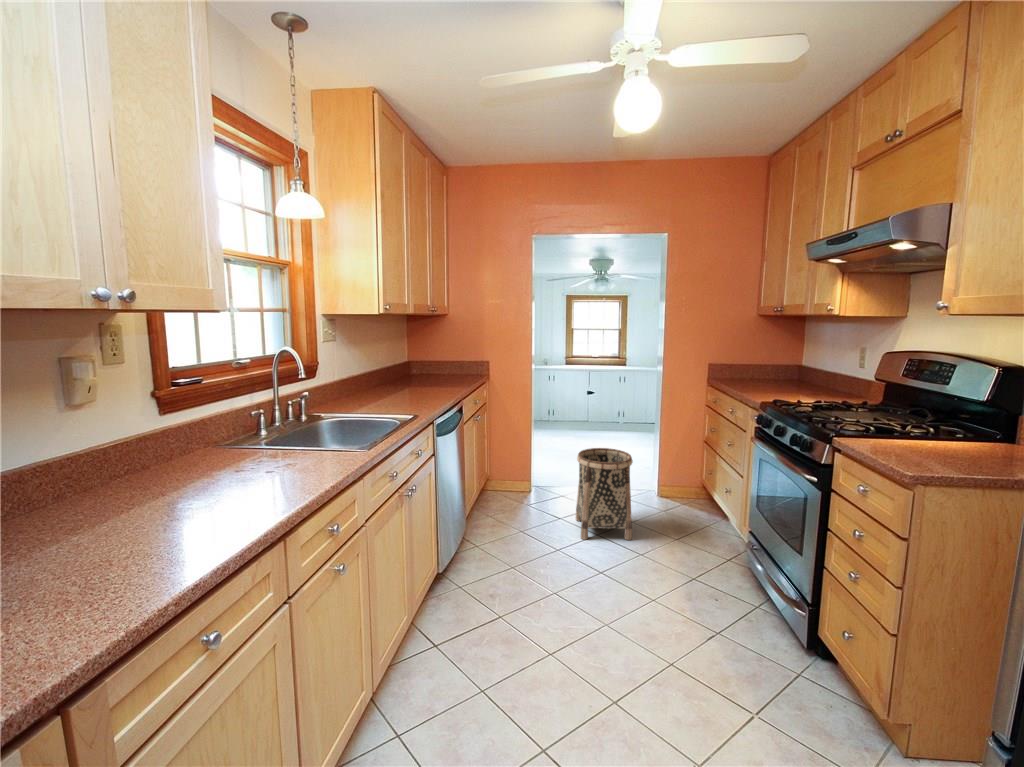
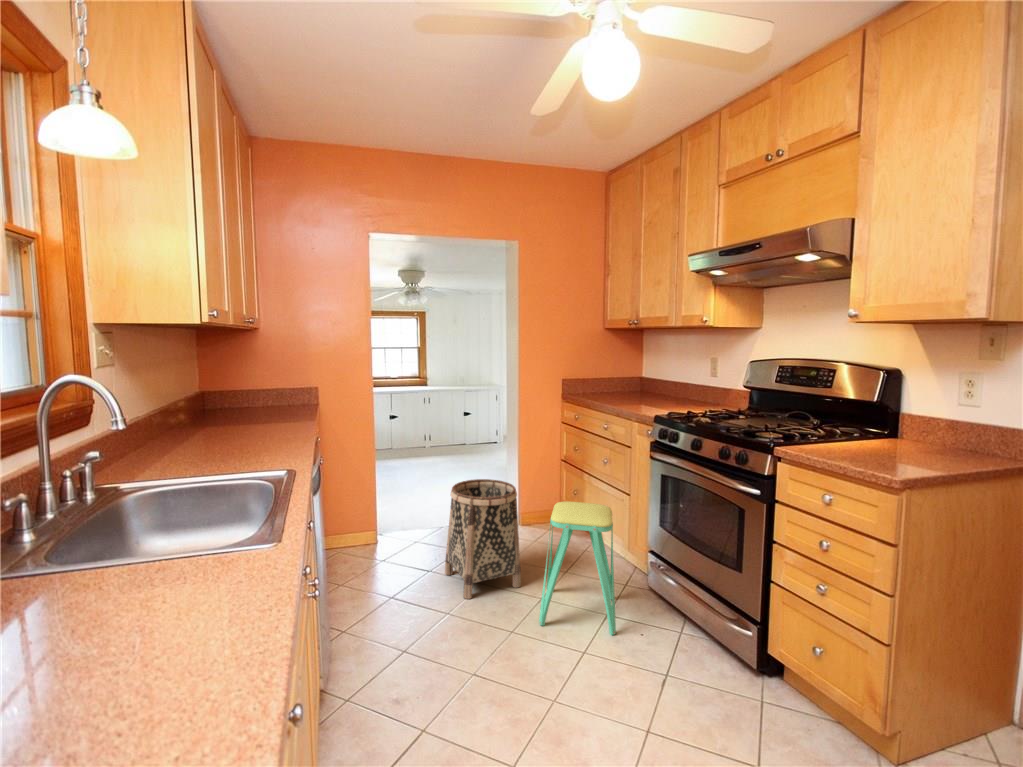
stool: none [629,474,710,590] -> present [539,501,616,635]

